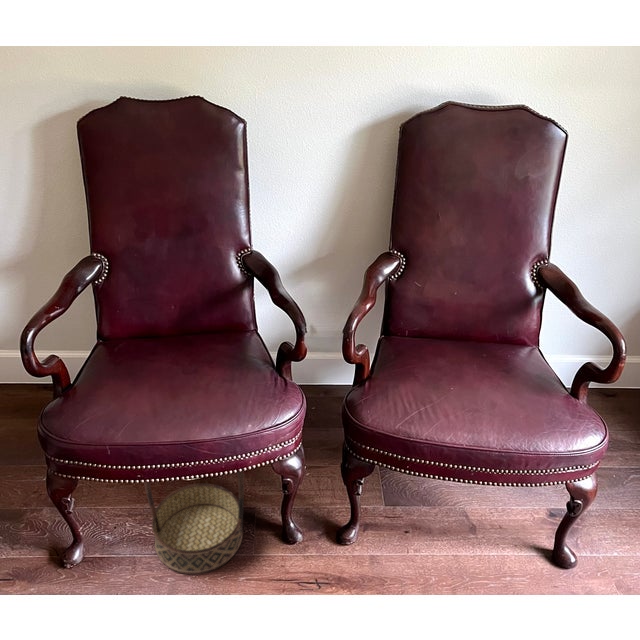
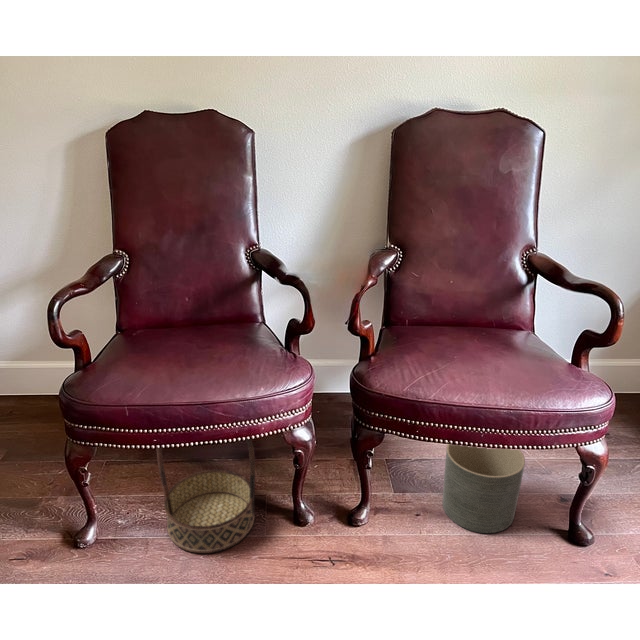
planter: none [431,452,516,554] -> present [443,444,525,533]

